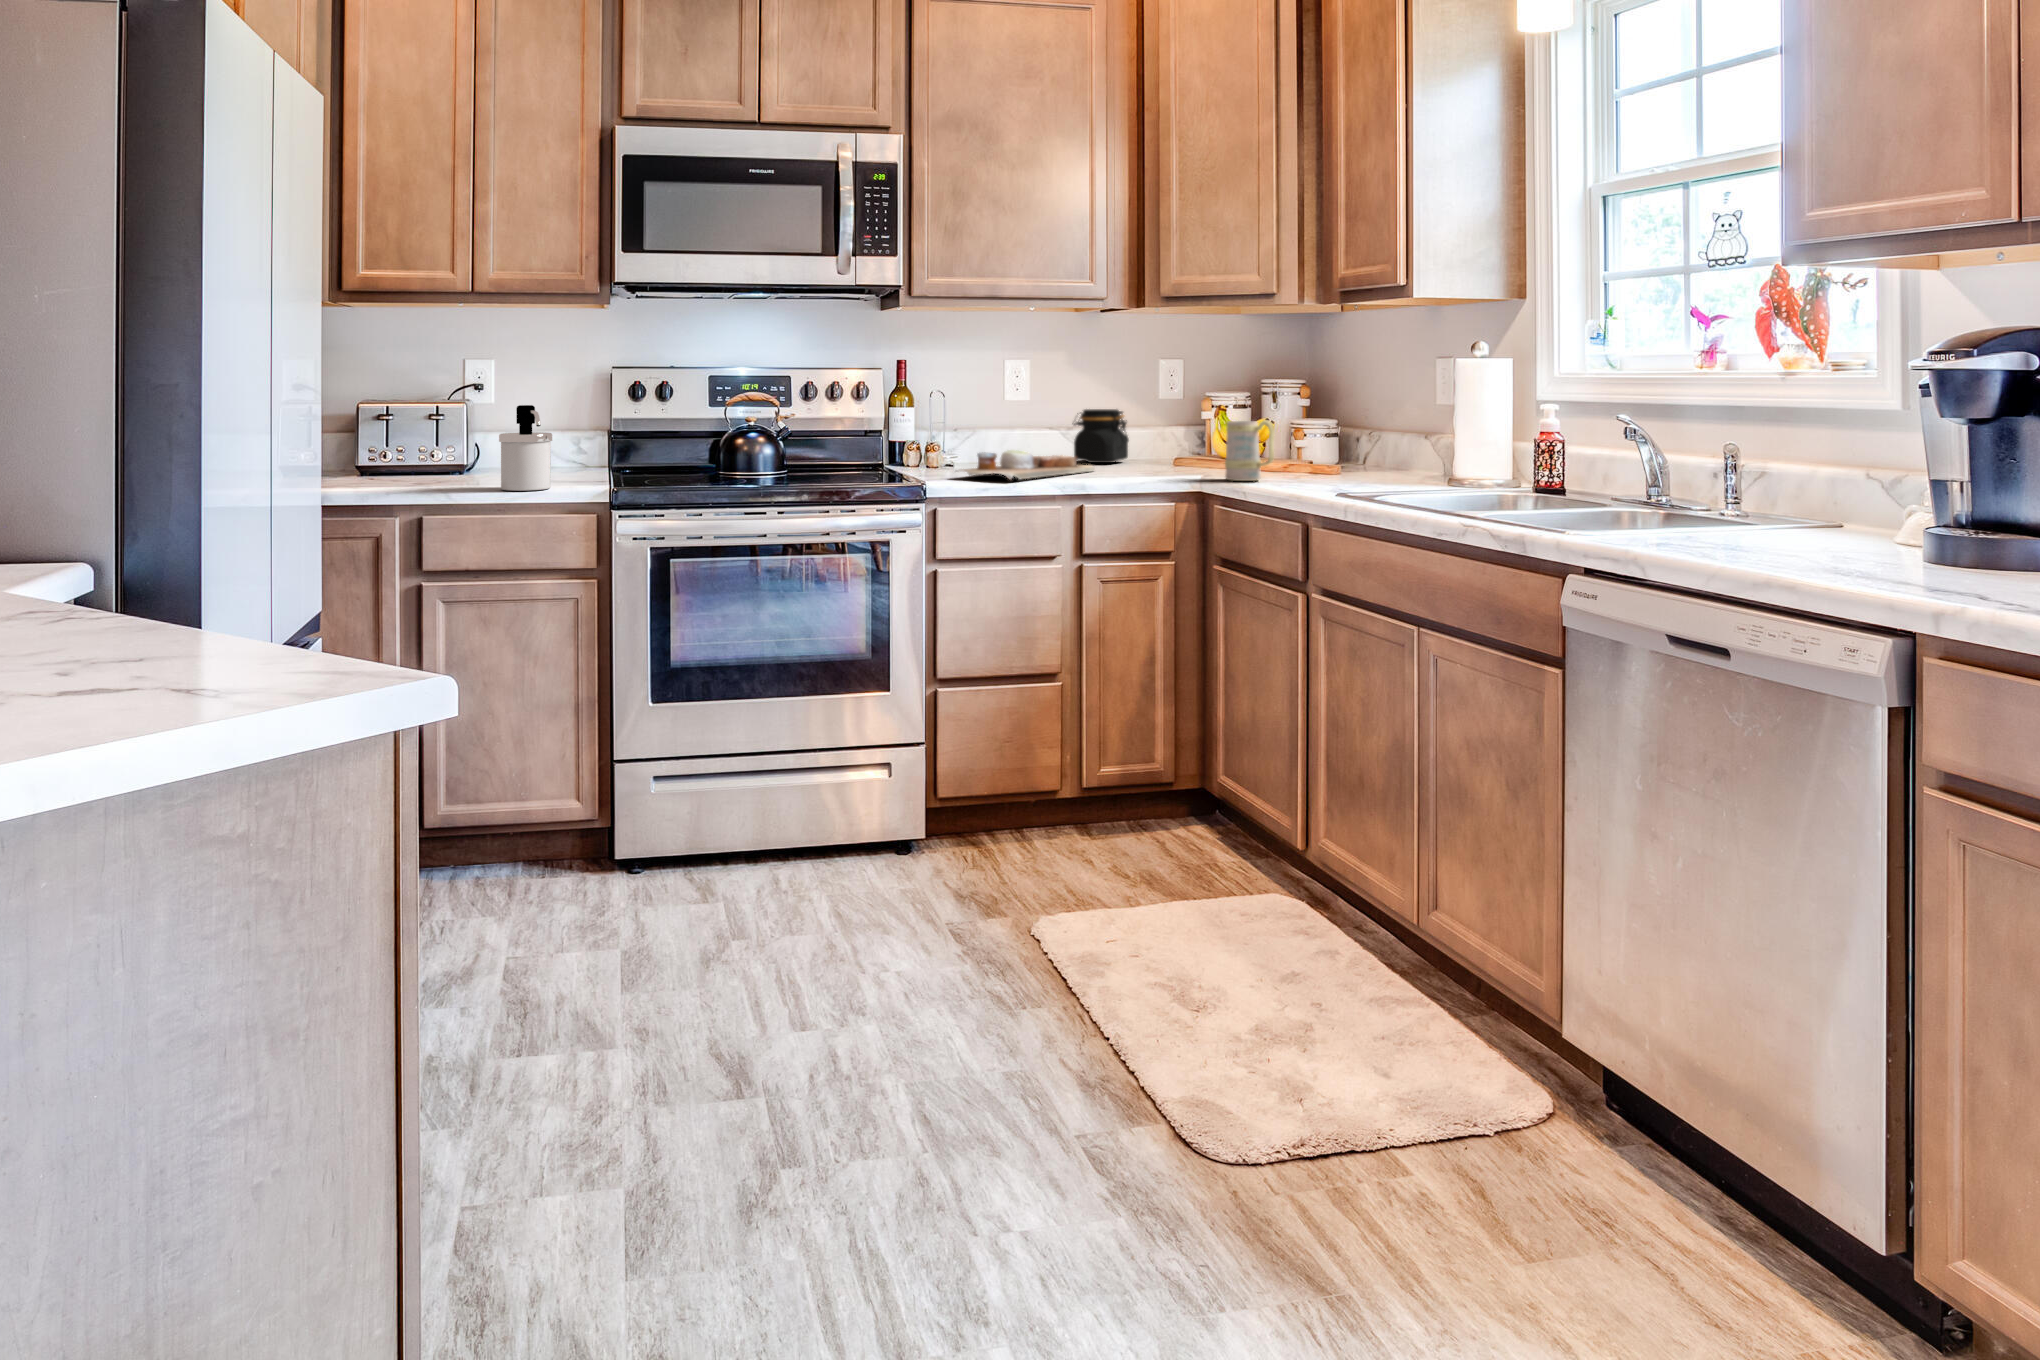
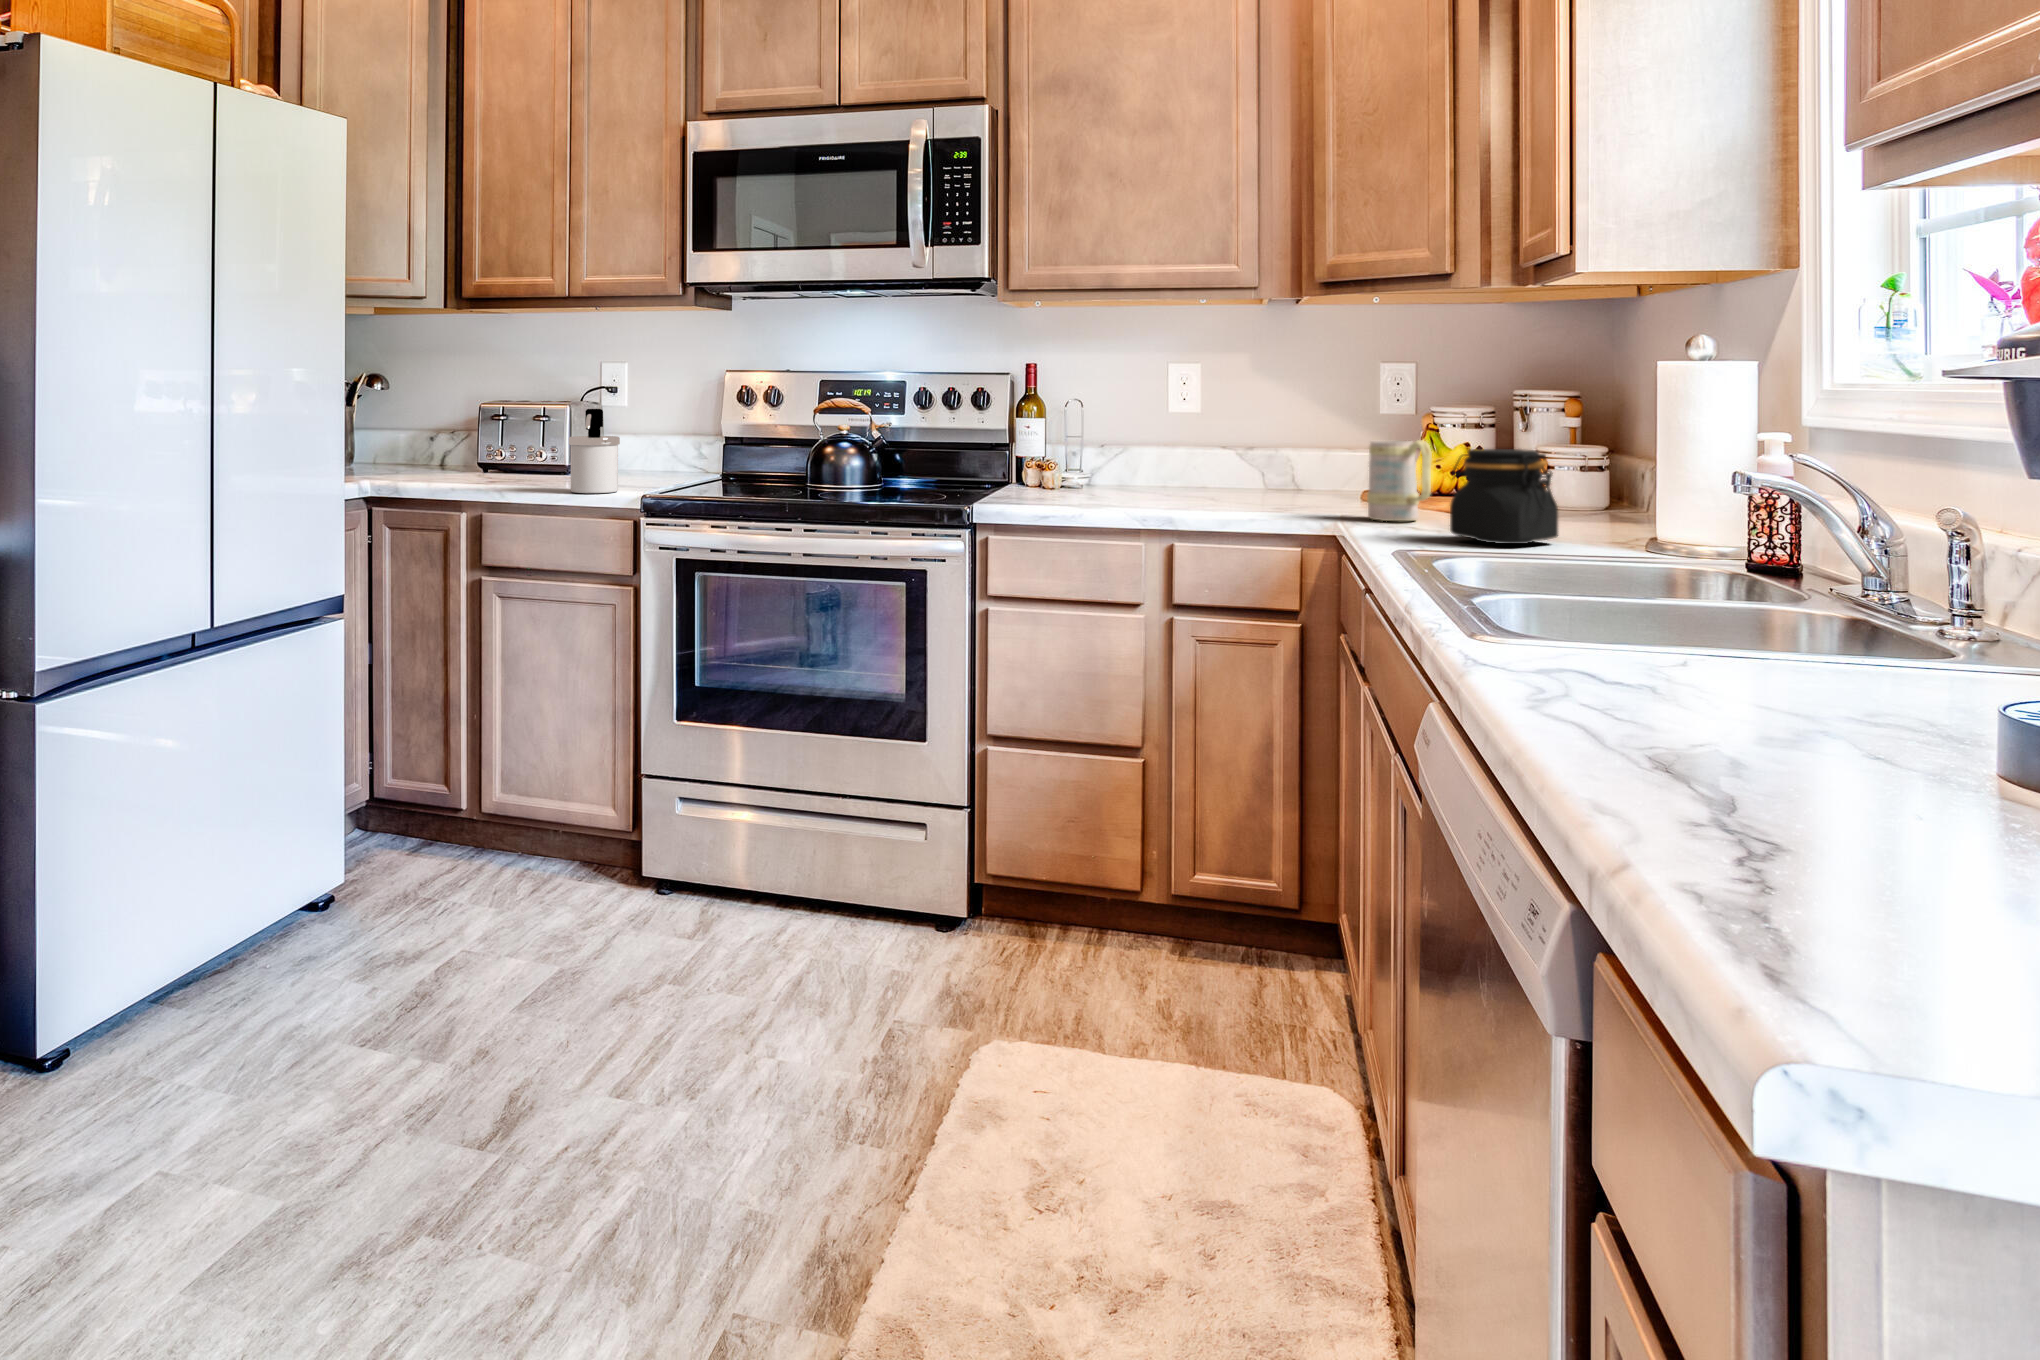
jar: present [1074,409,1129,463] -> present [1450,449,1558,544]
cutting board: present [957,450,1095,480] -> none [1032,470,1233,506]

